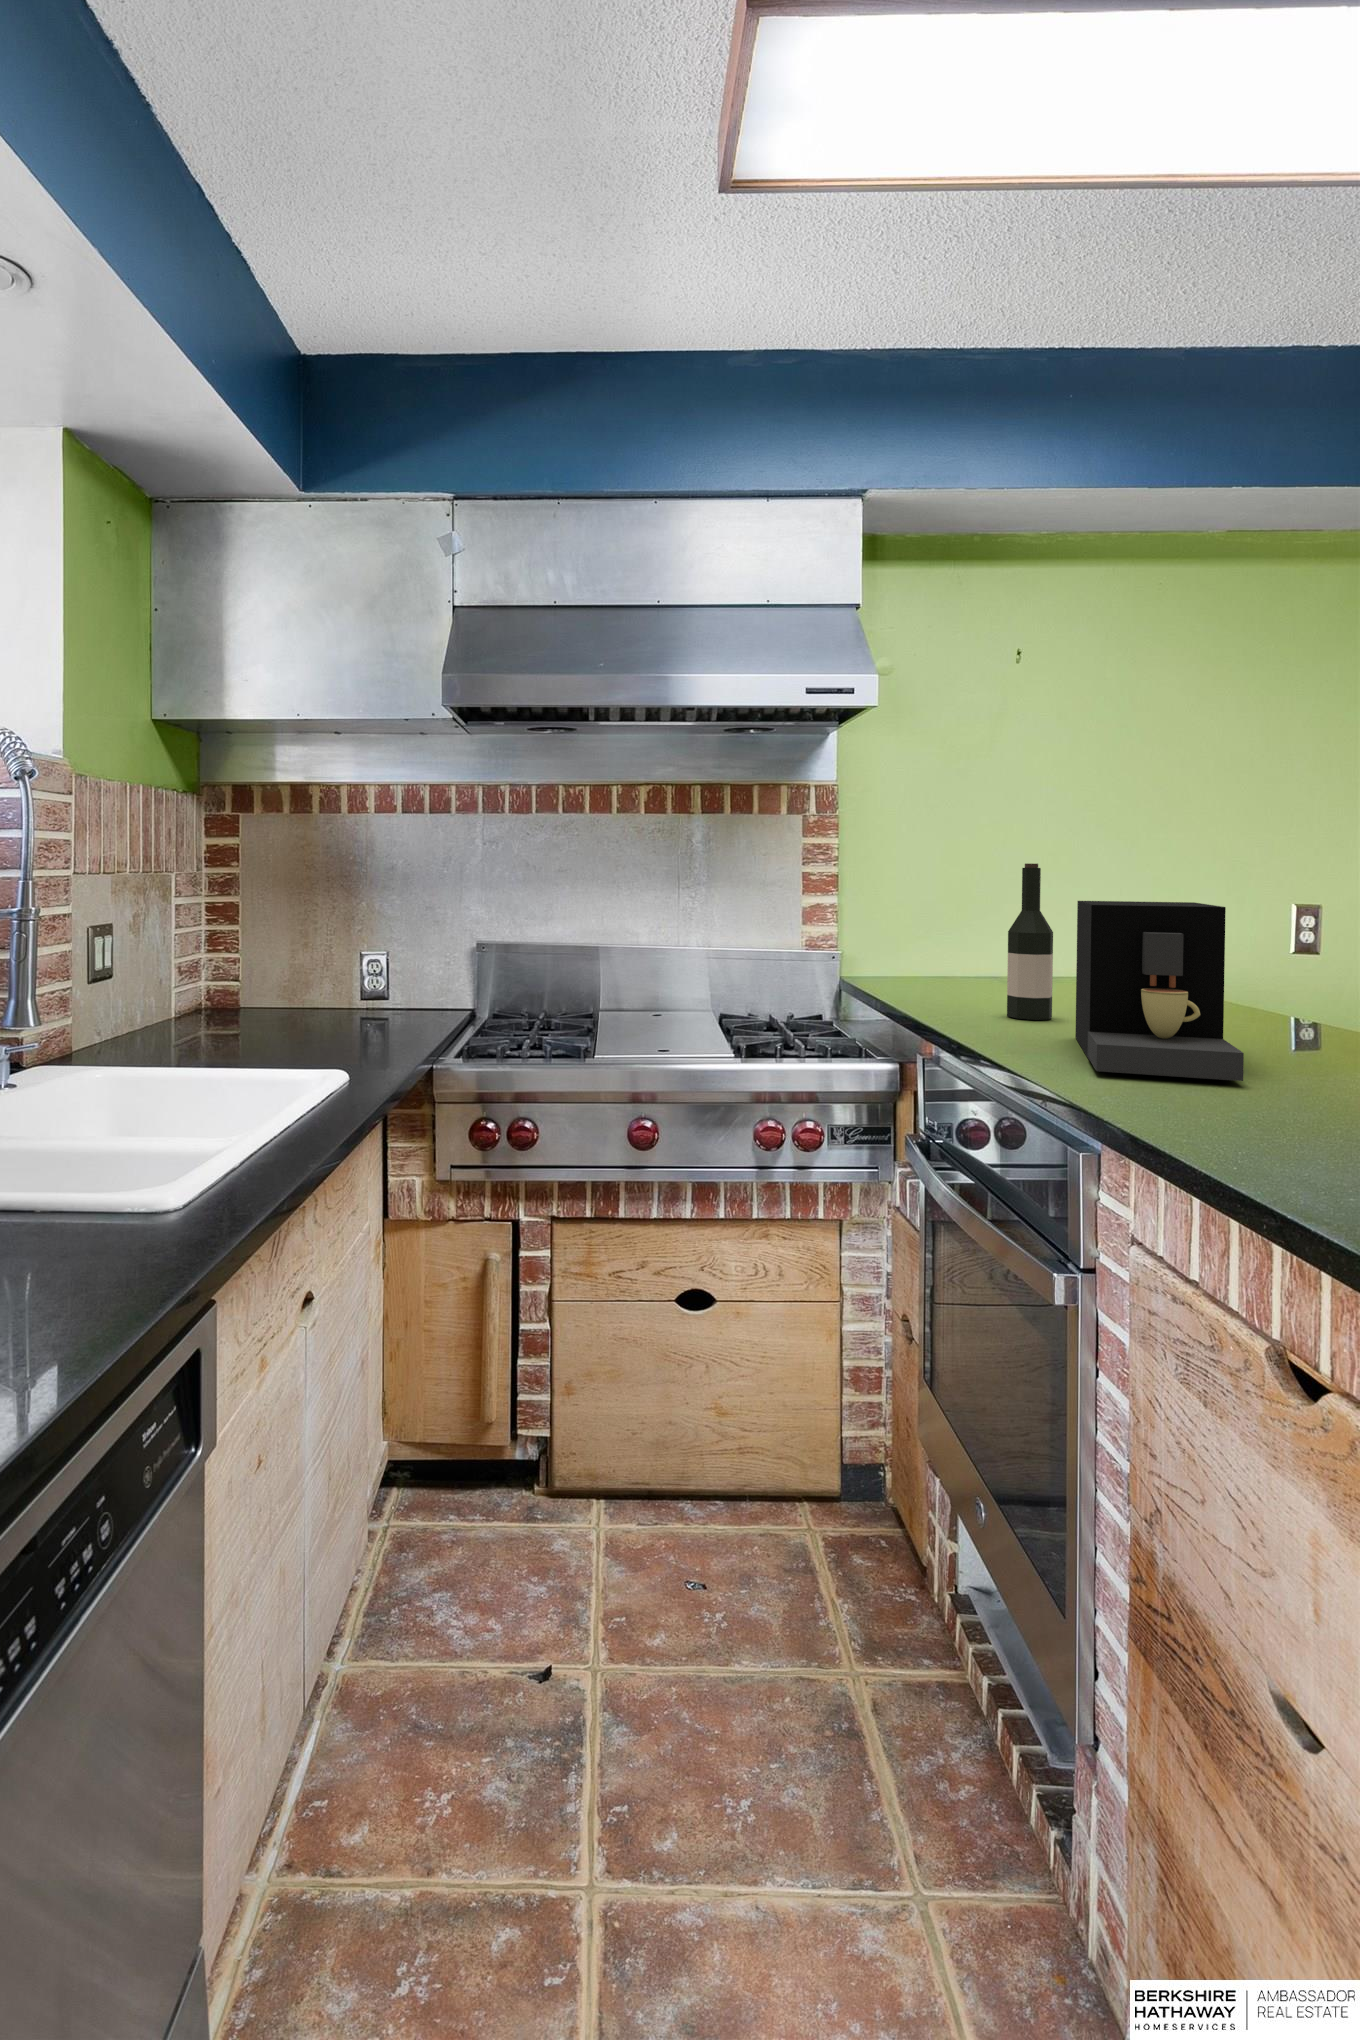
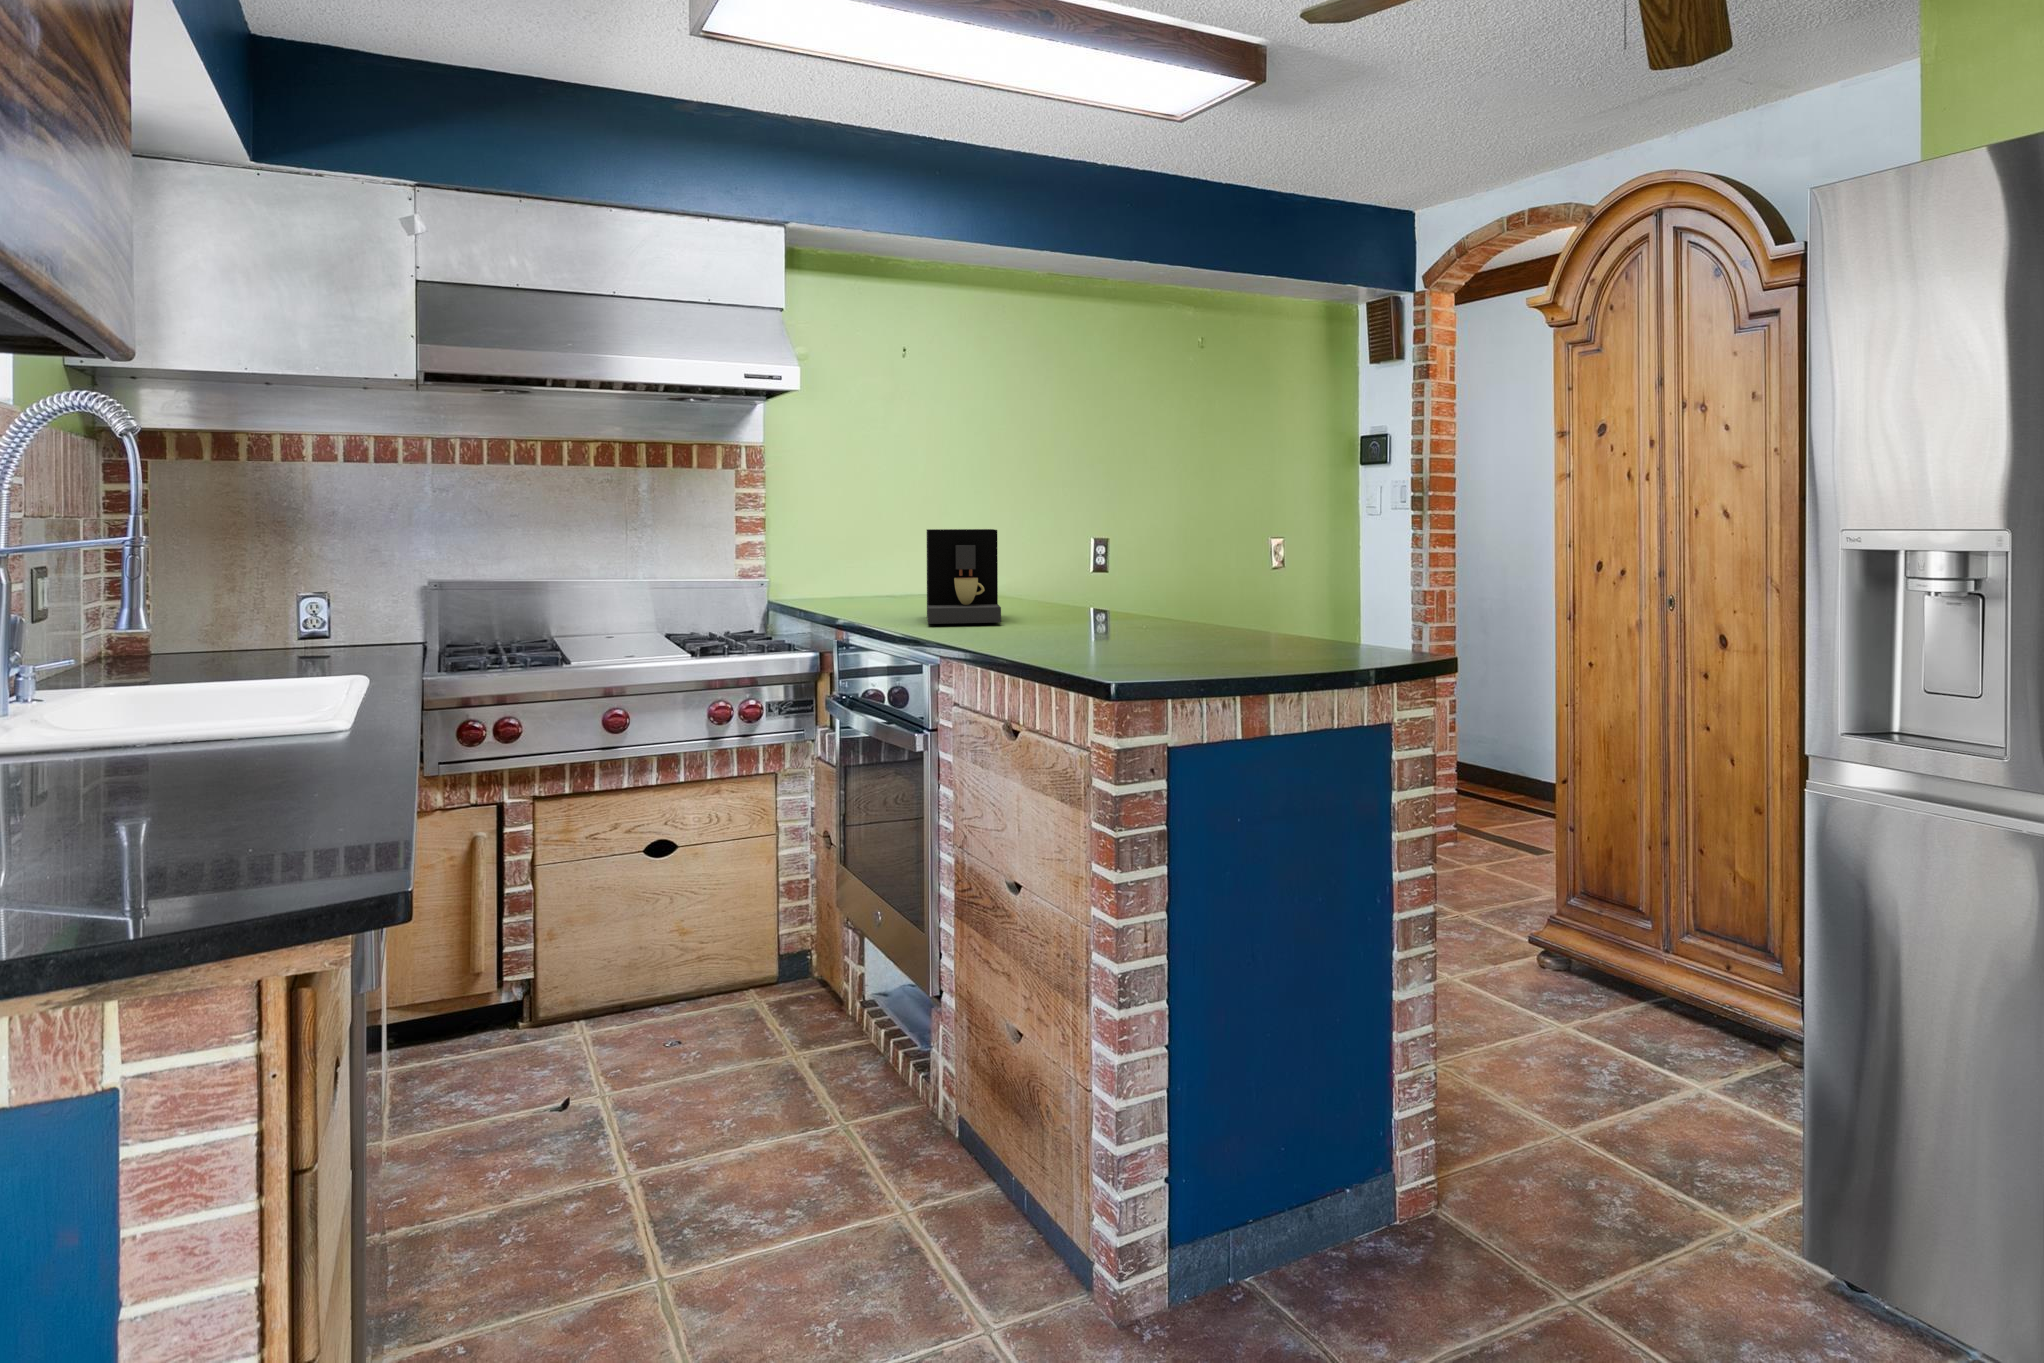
wine bottle: present [1007,863,1053,1020] -> none [889,506,918,611]

